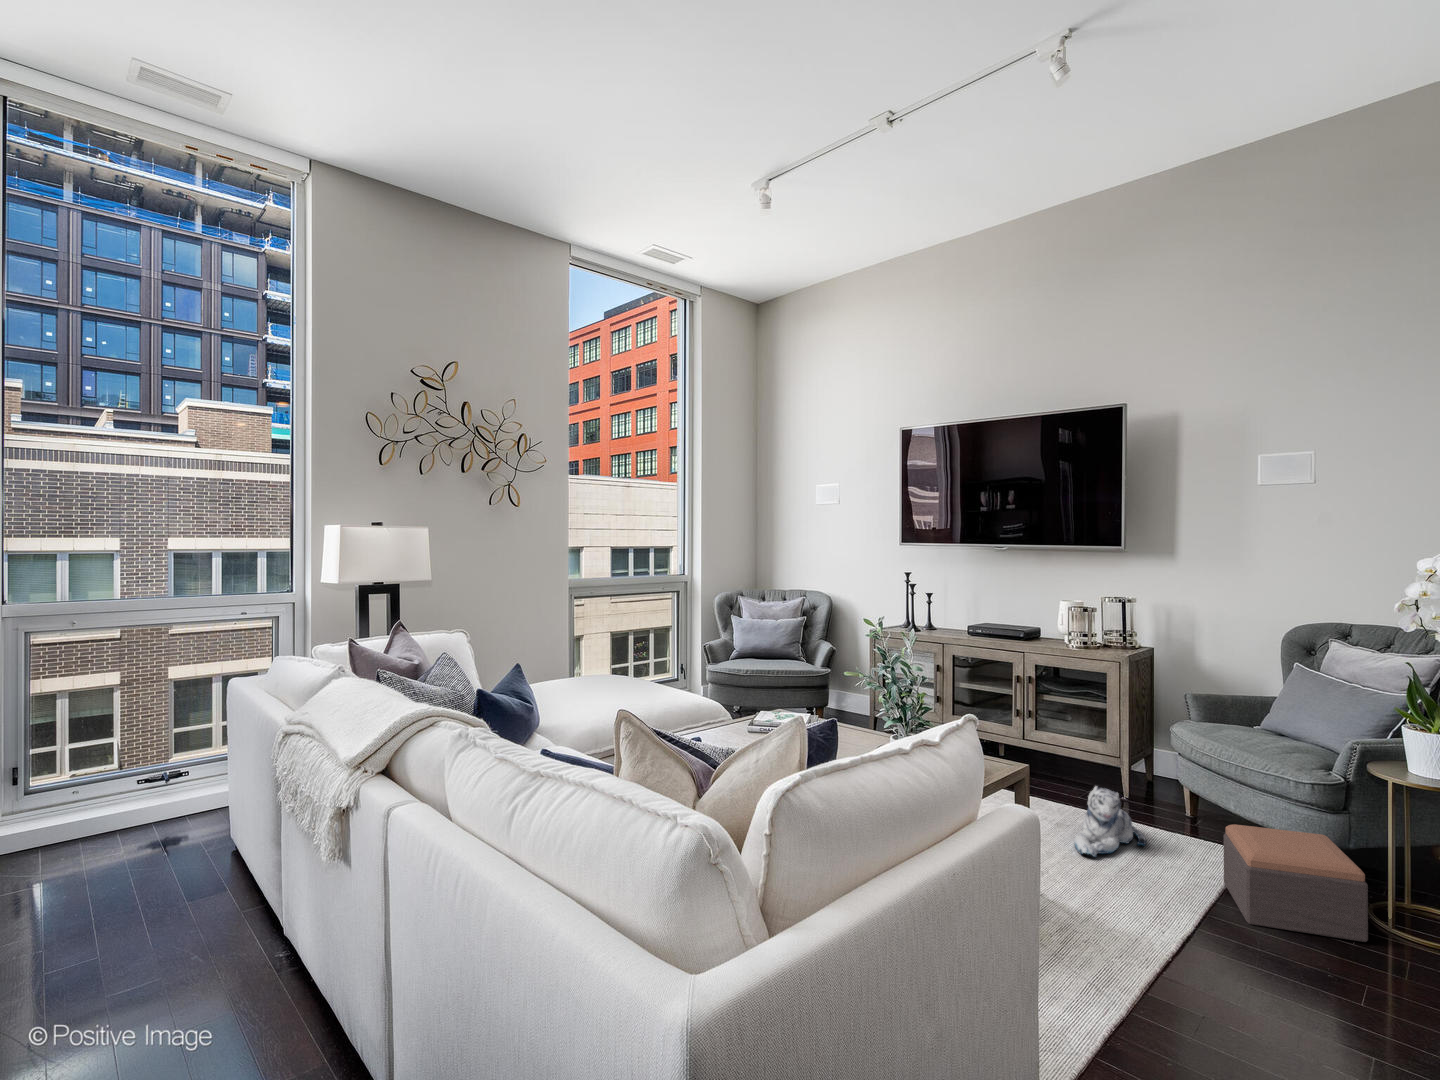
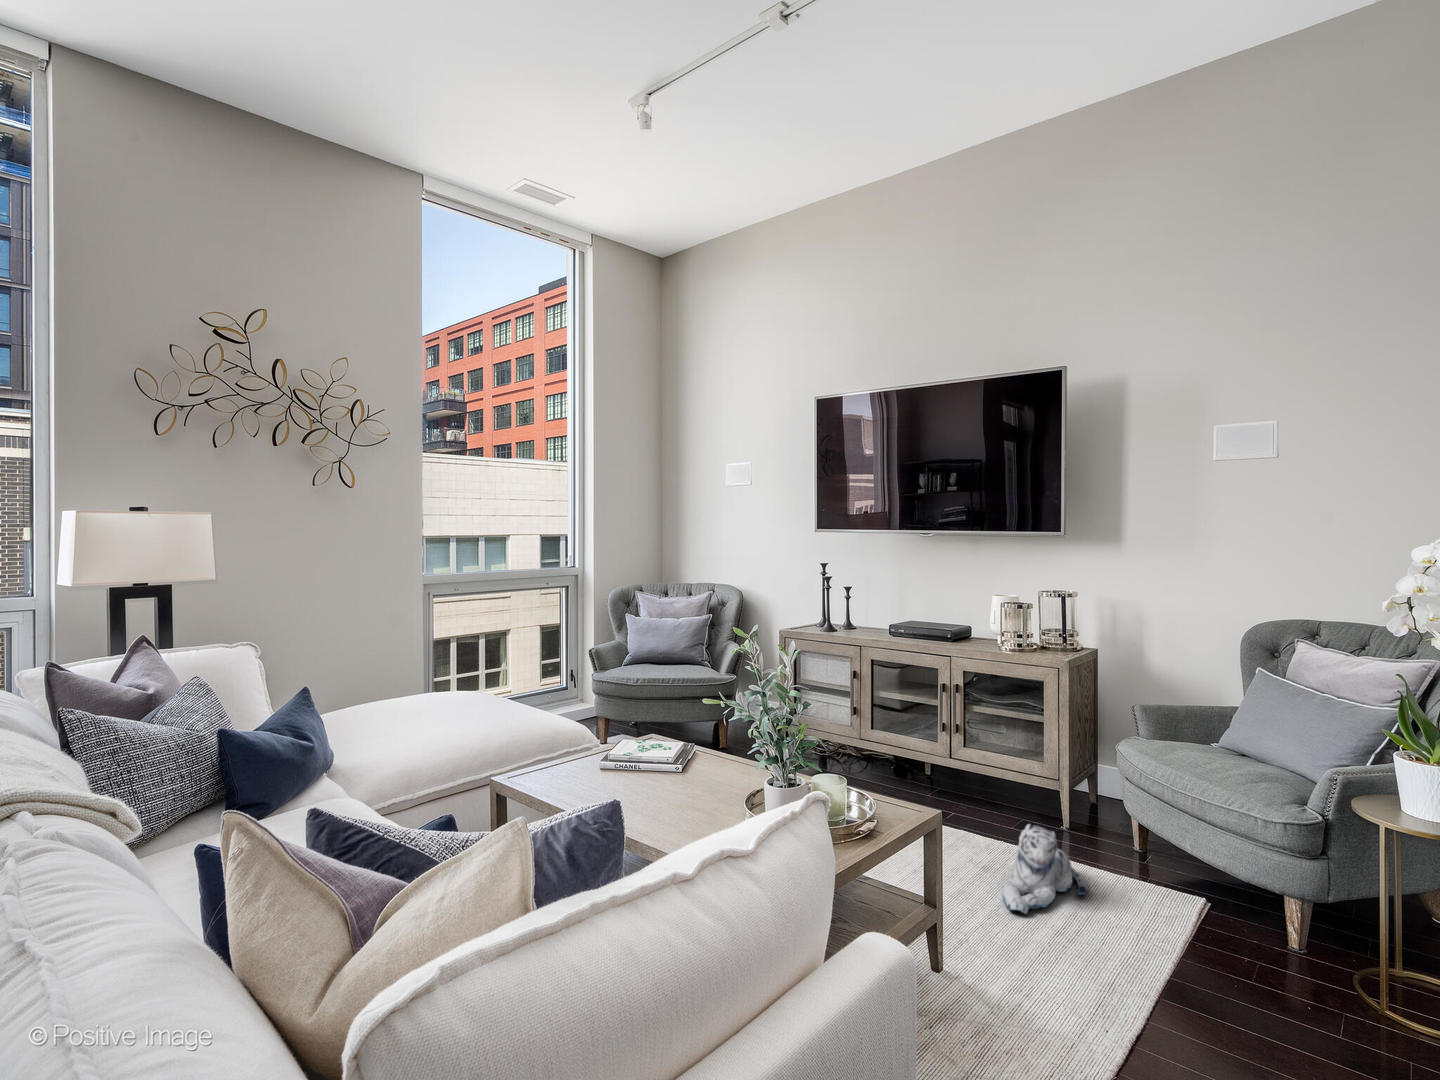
footstool: present [1224,824,1368,942] -> none [1178,874,1354,1029]

